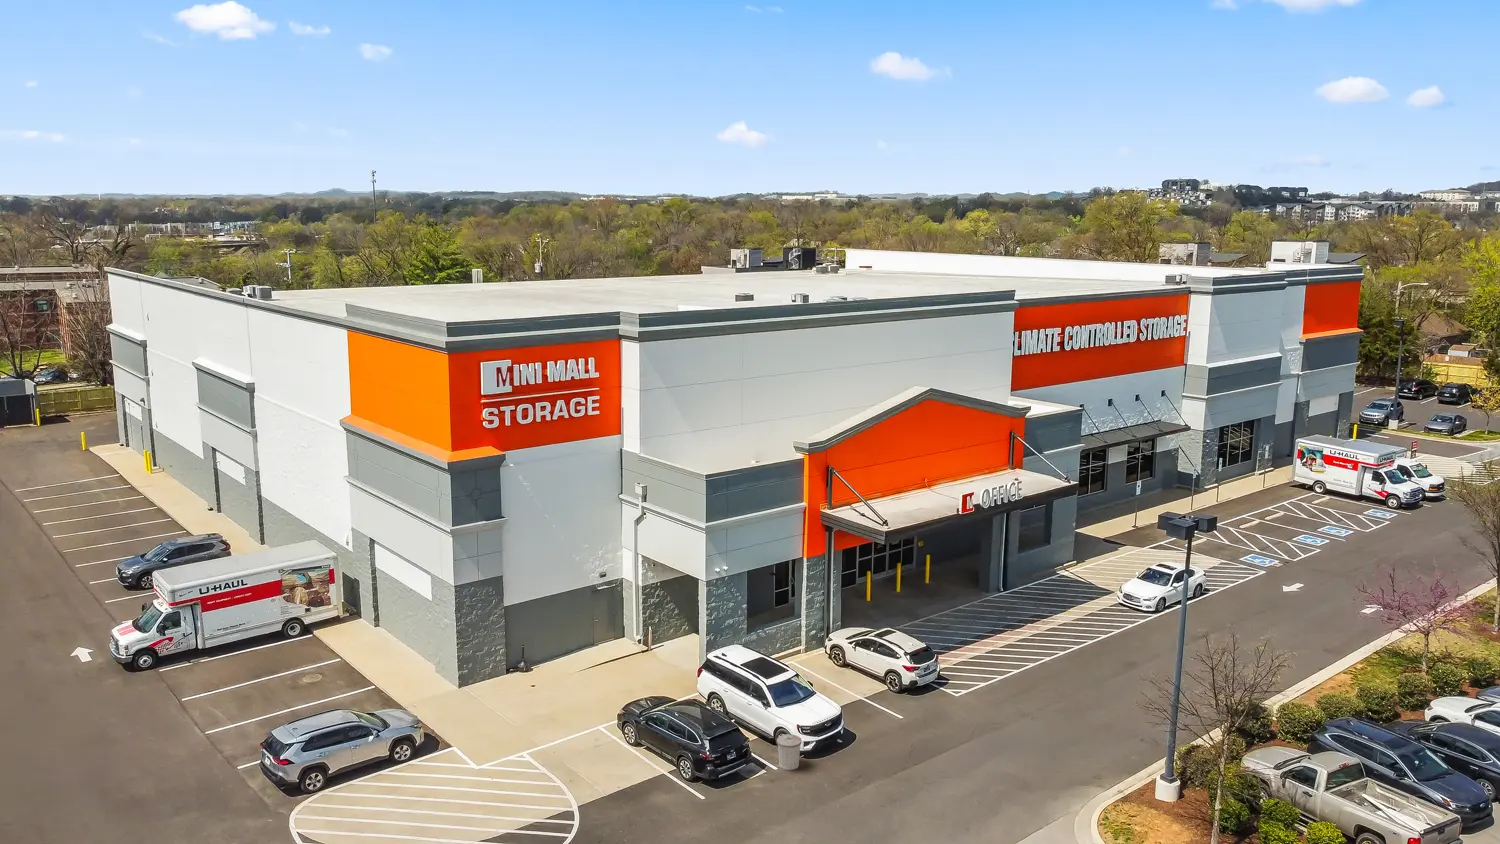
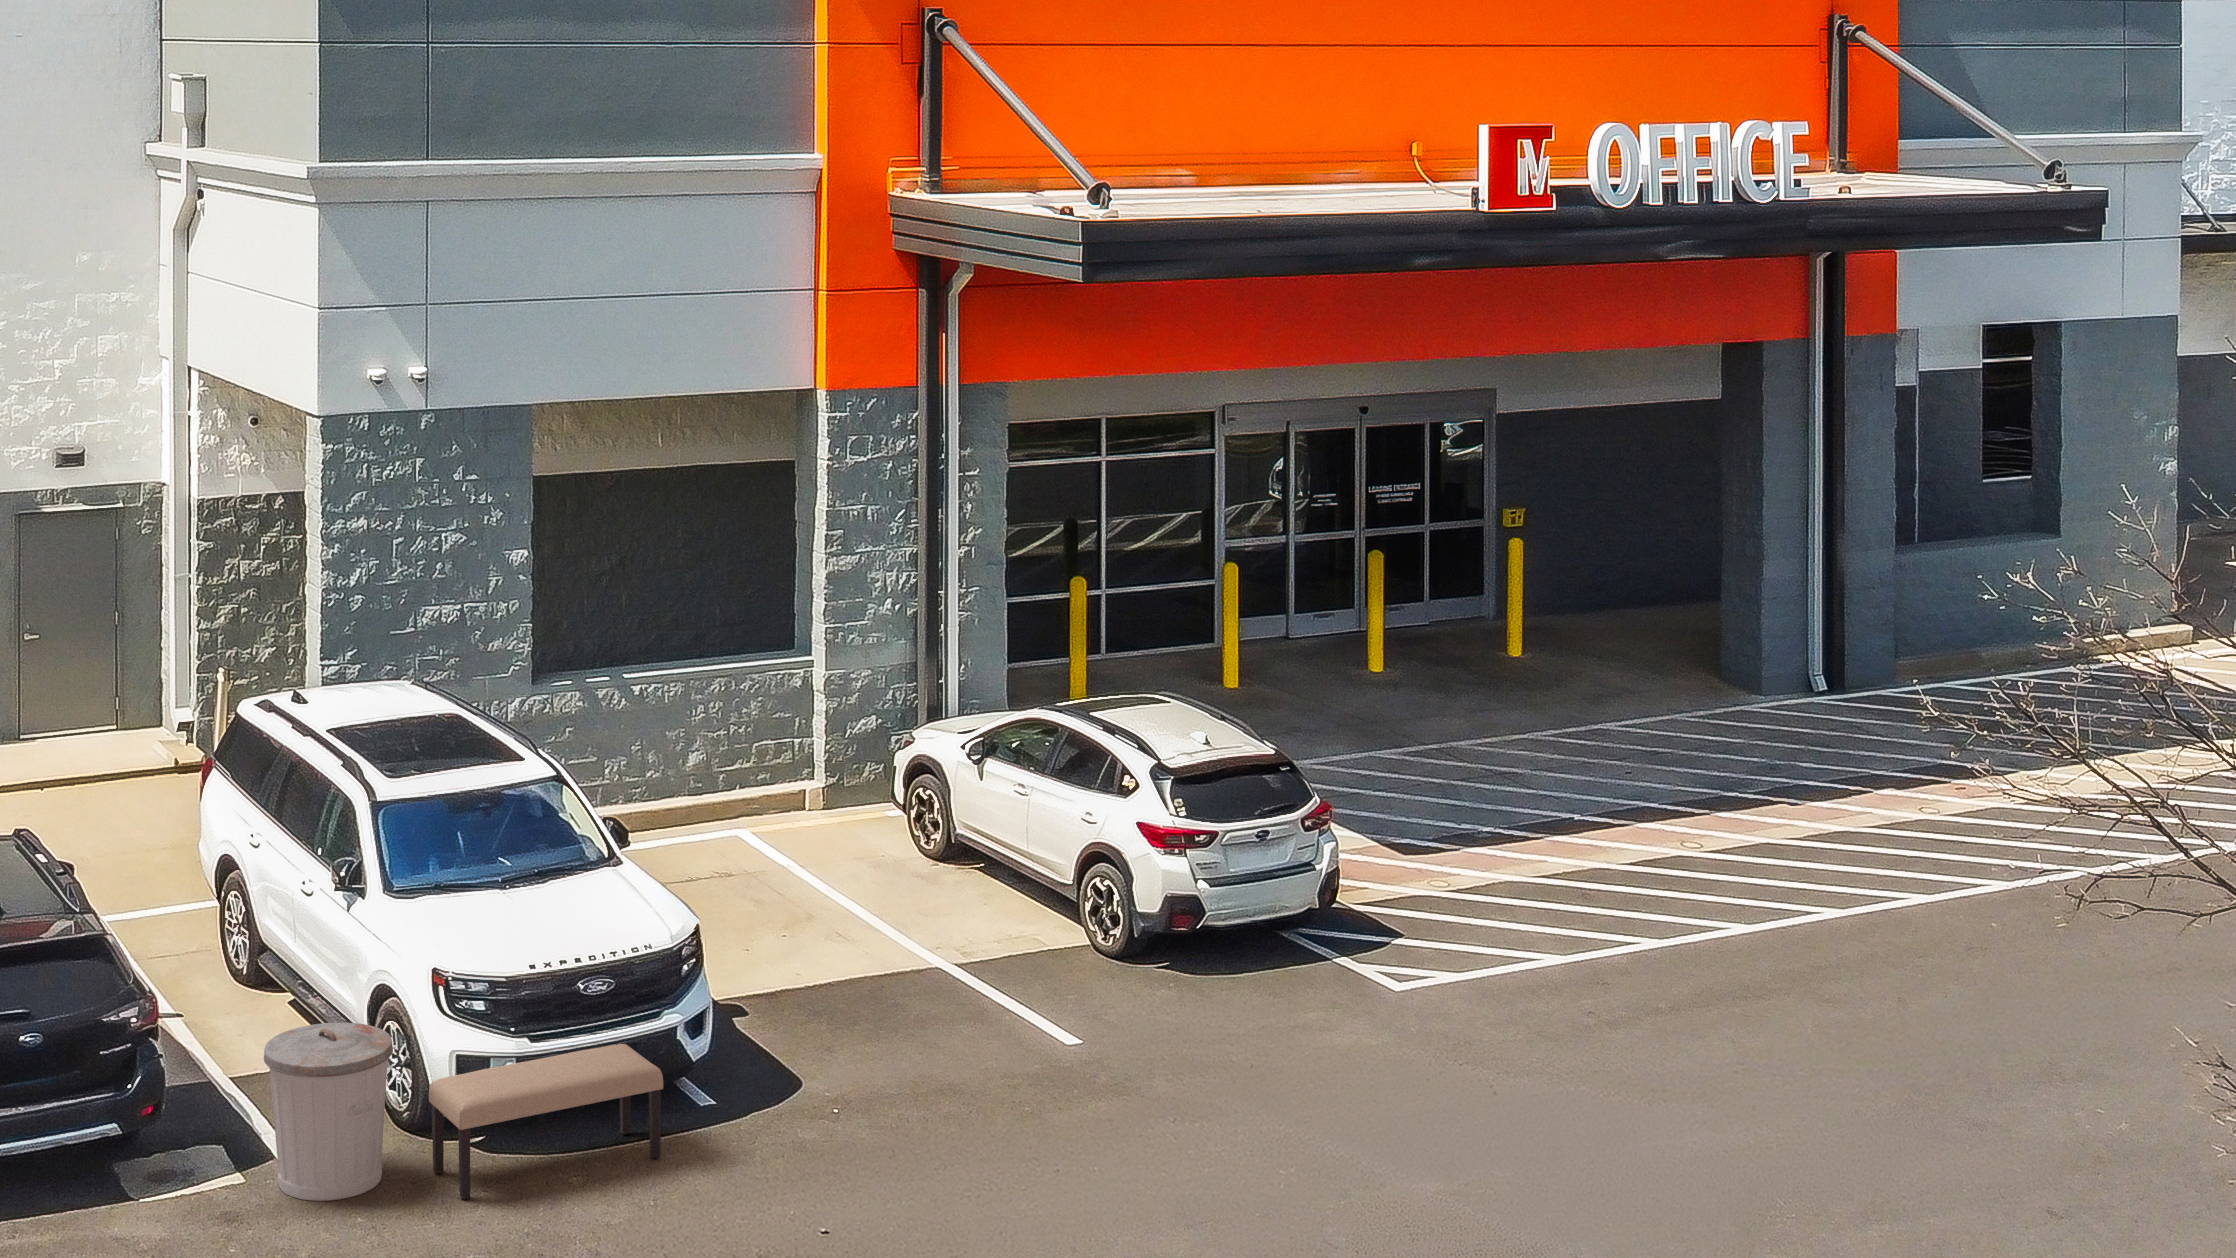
bench: none [806,732,848,767] -> present [429,1044,663,1200]

